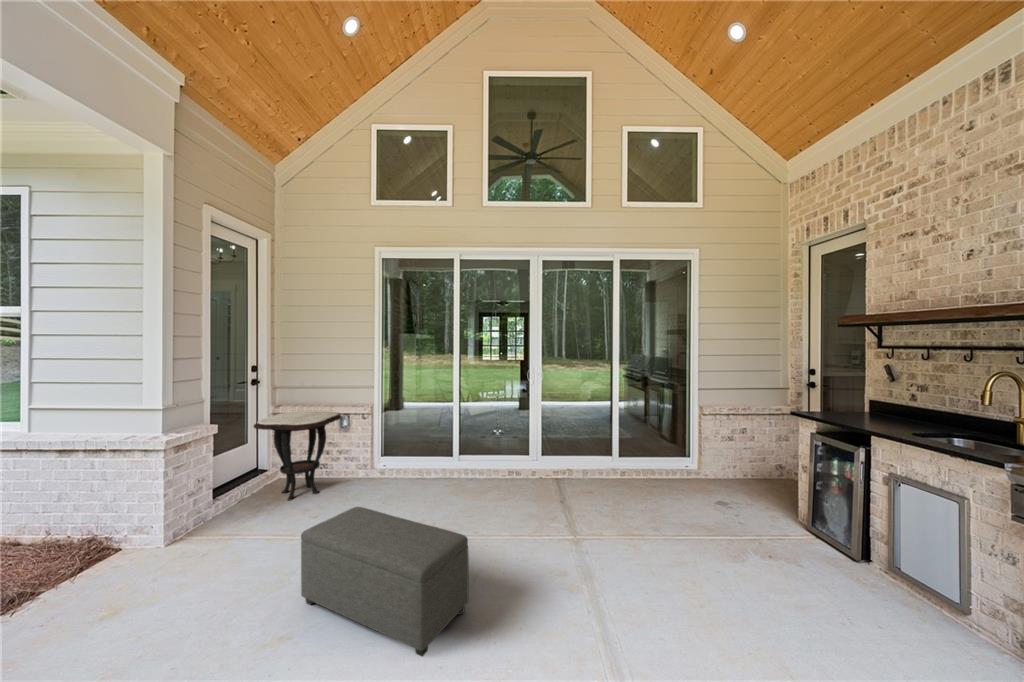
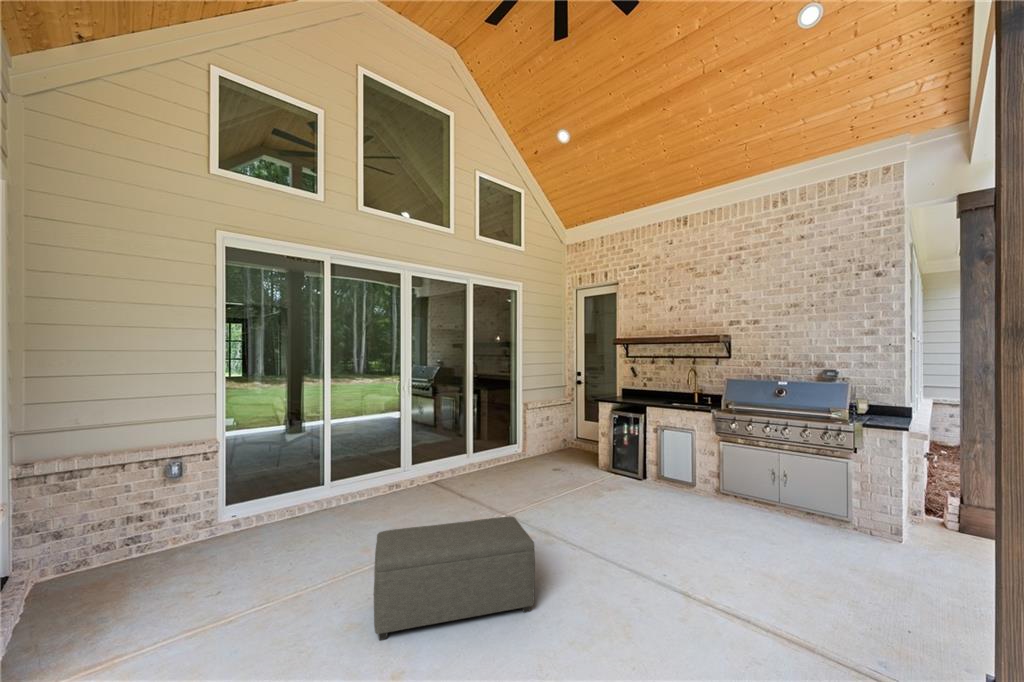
side table: present [254,411,341,500] -> none [52,454,196,596]

